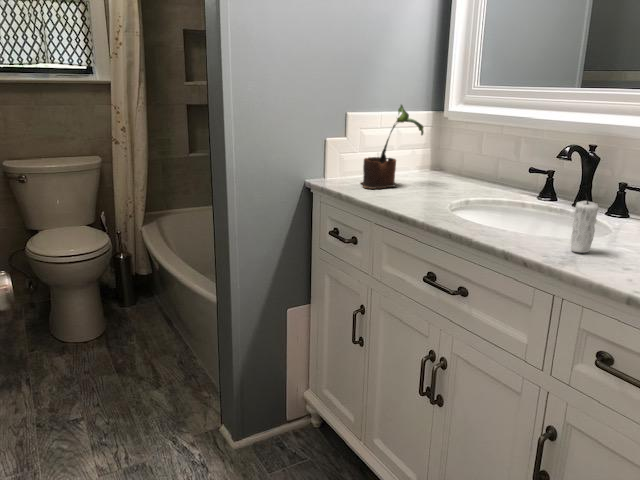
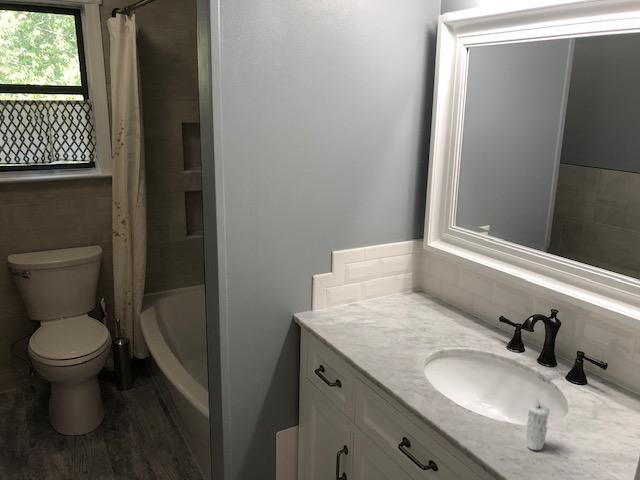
potted plant: present [361,105,424,189] -> none [344,256,404,332]

